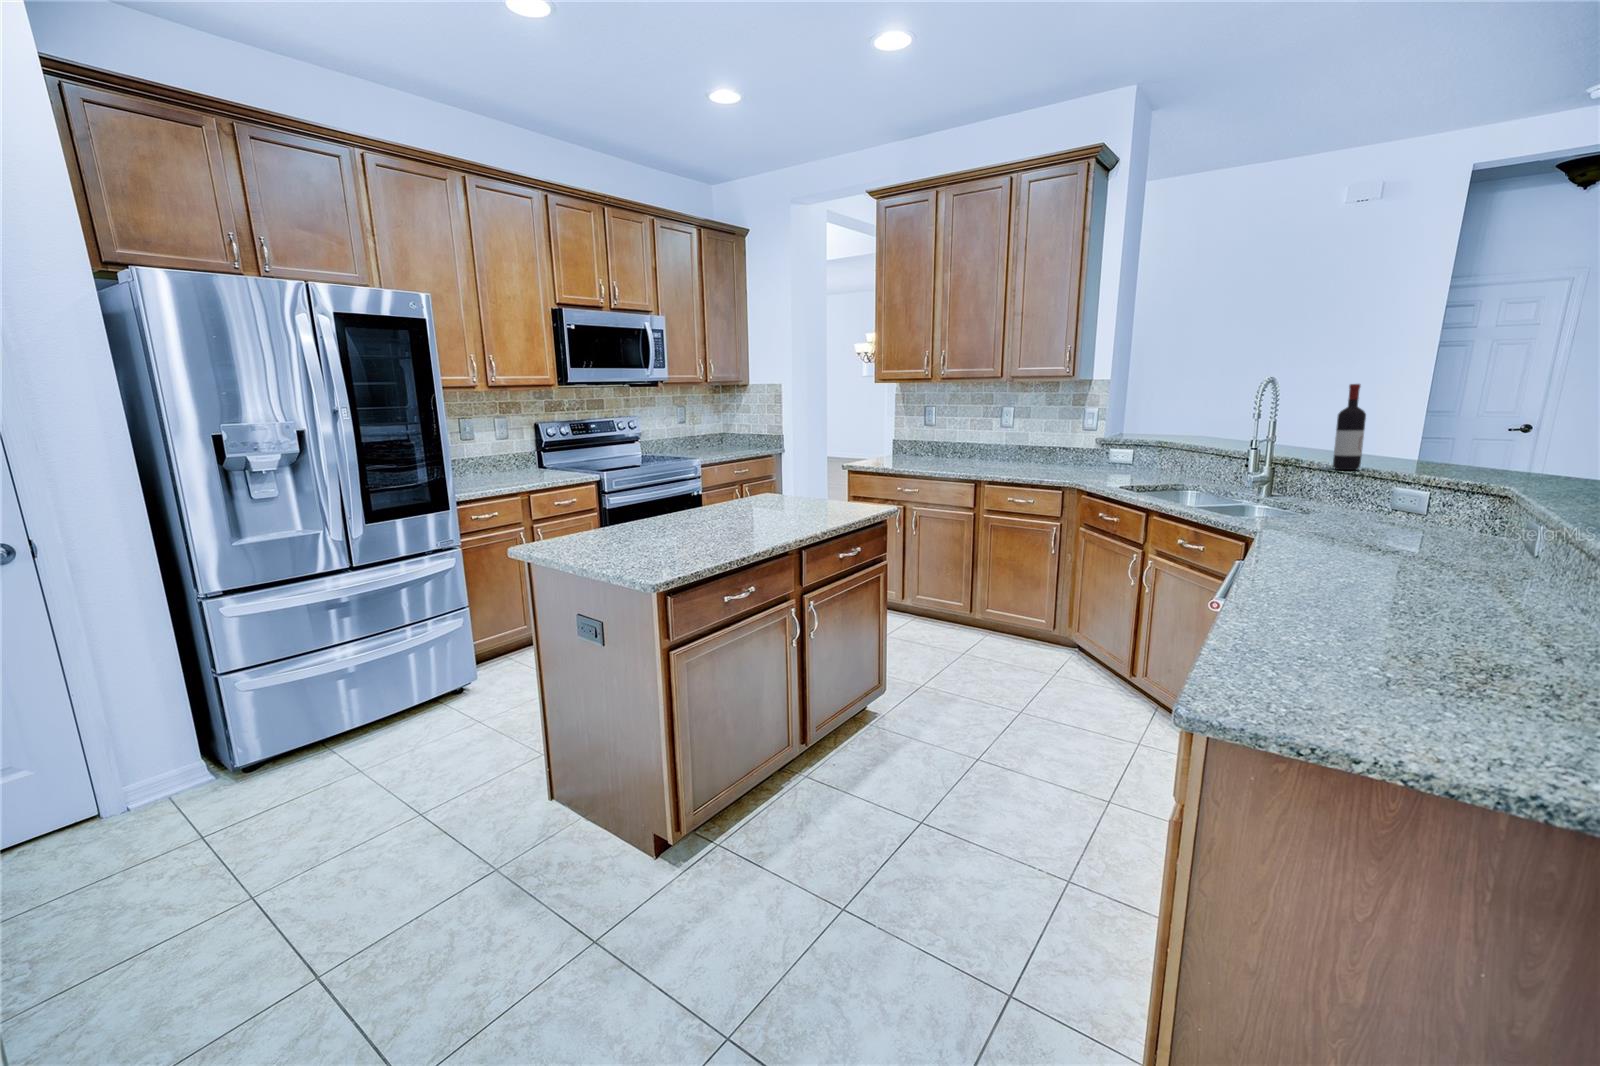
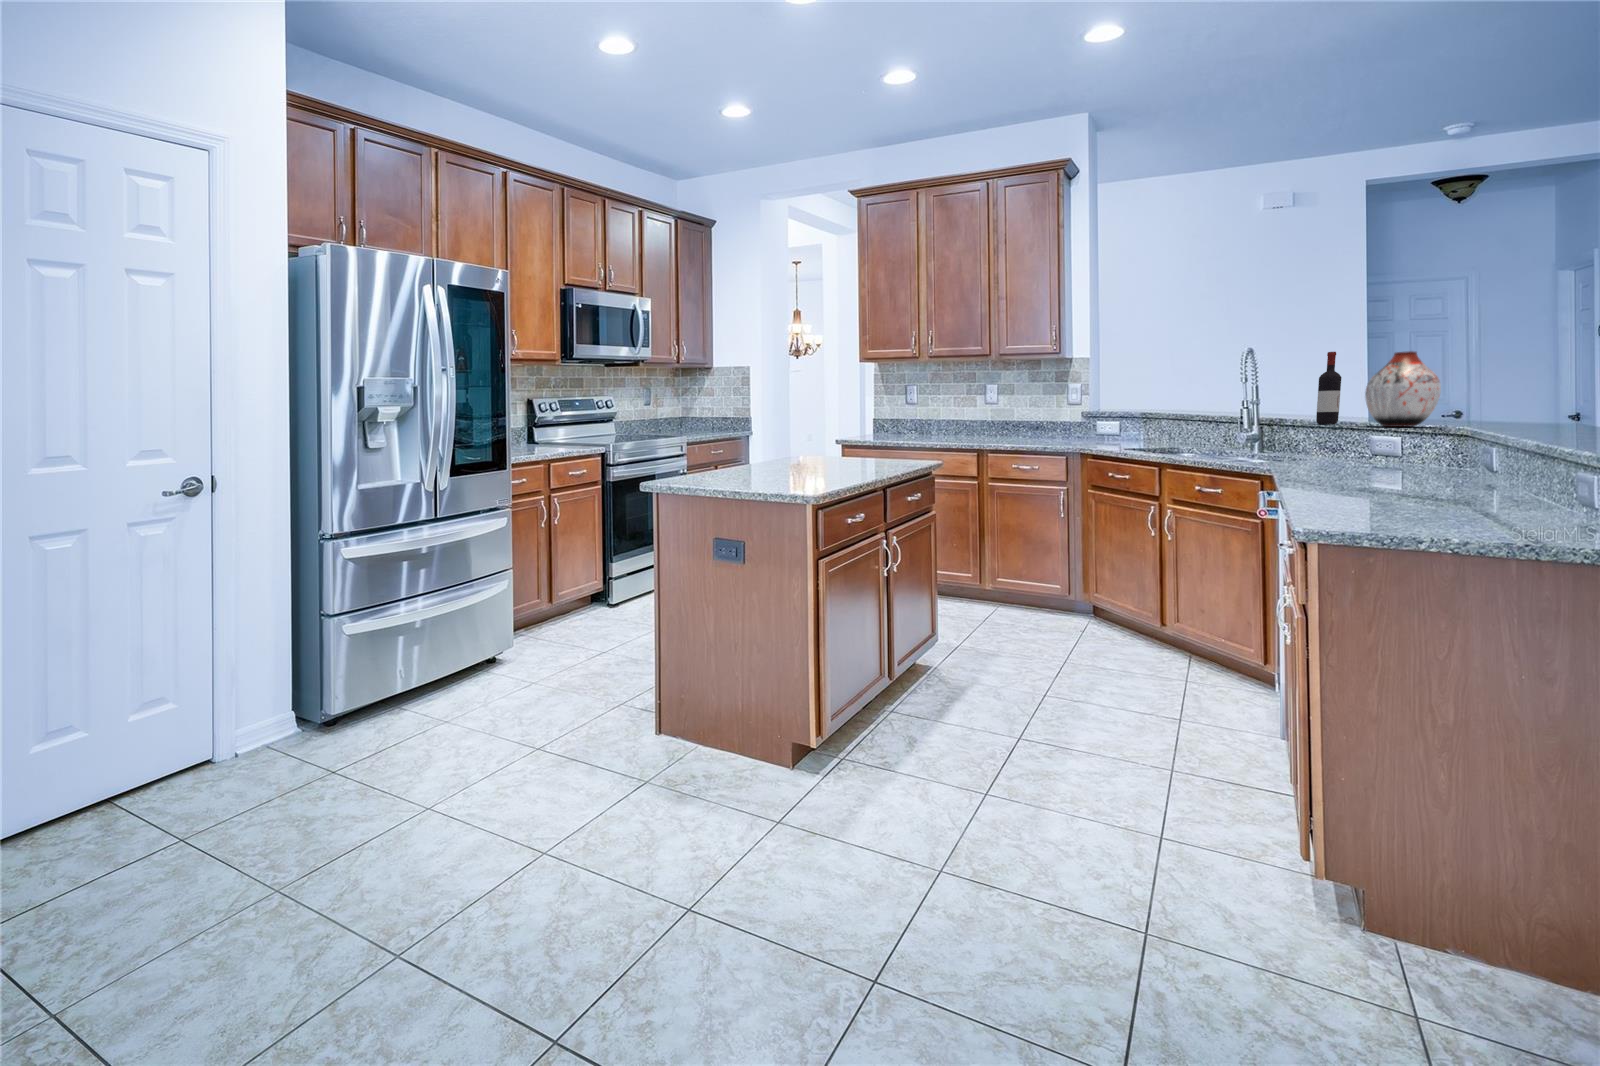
vase: none [1386,389,1487,482] -> present [1365,351,1441,427]

